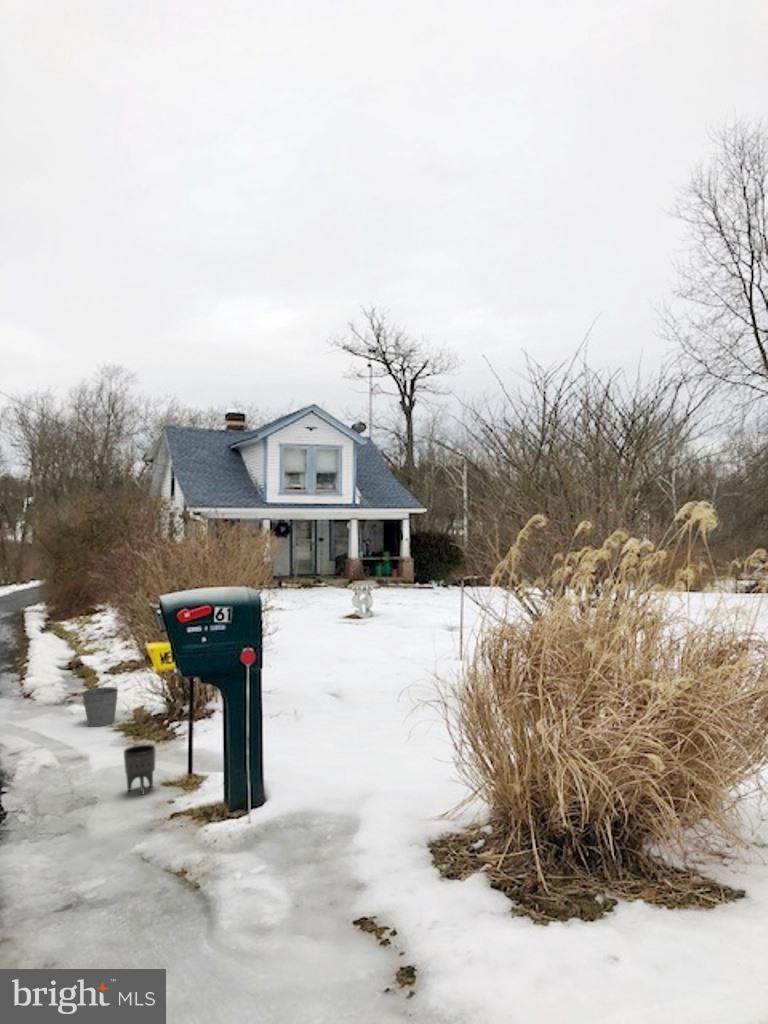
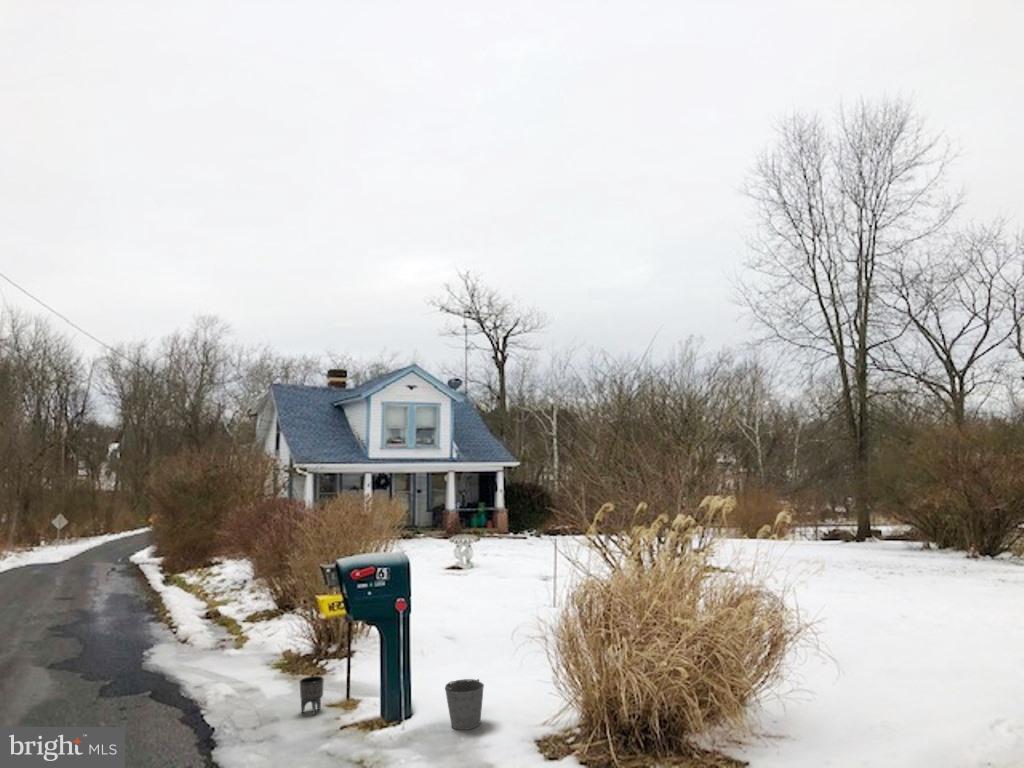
bucket: present [82,687,118,727] -> present [445,679,484,730]

